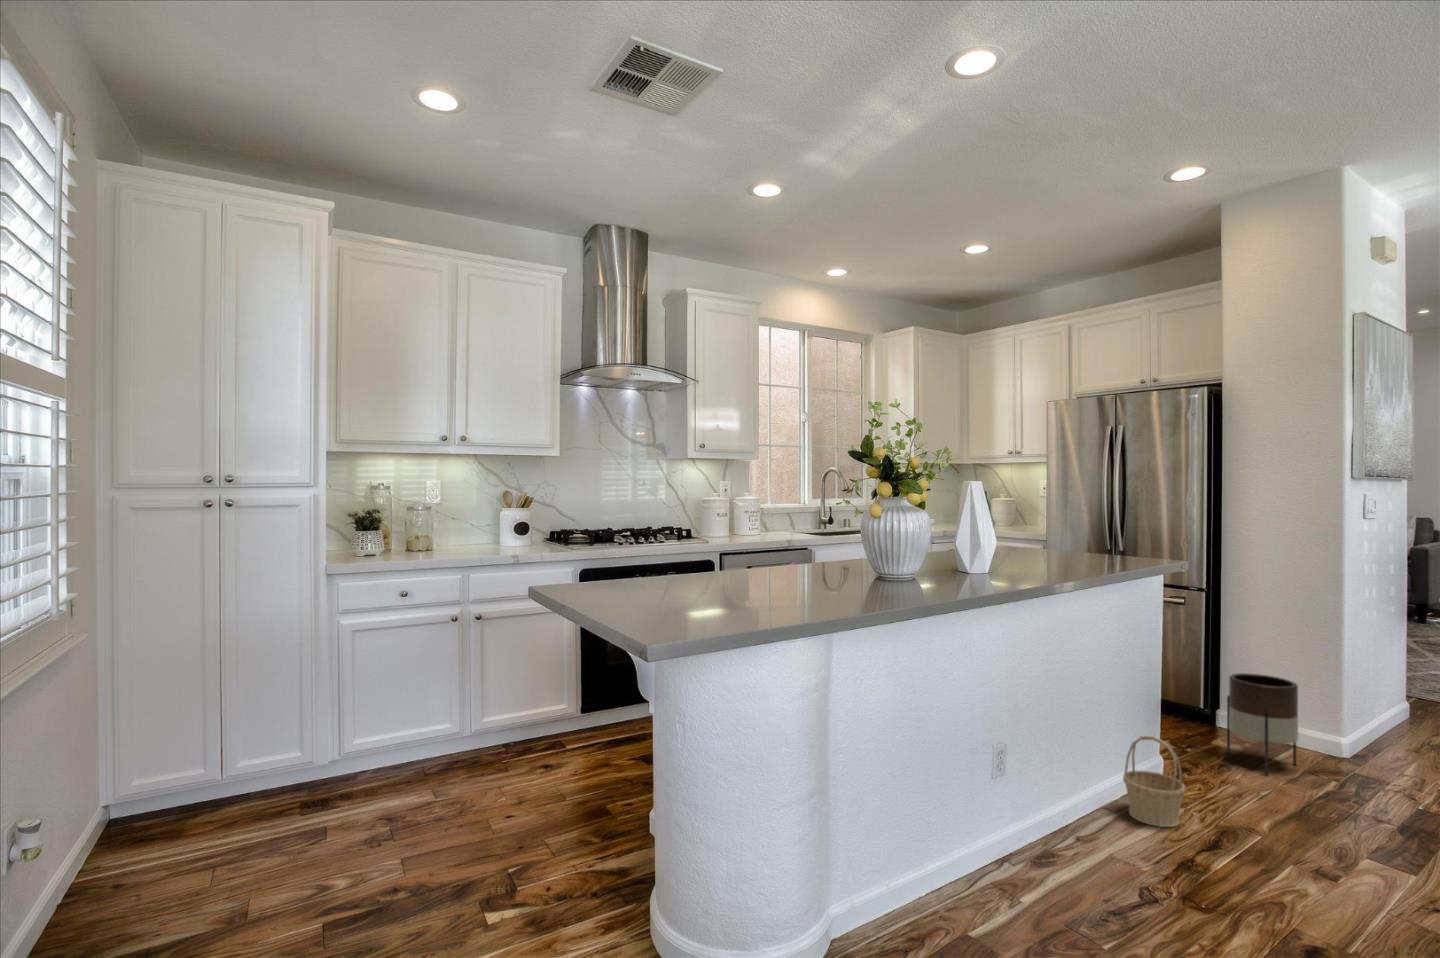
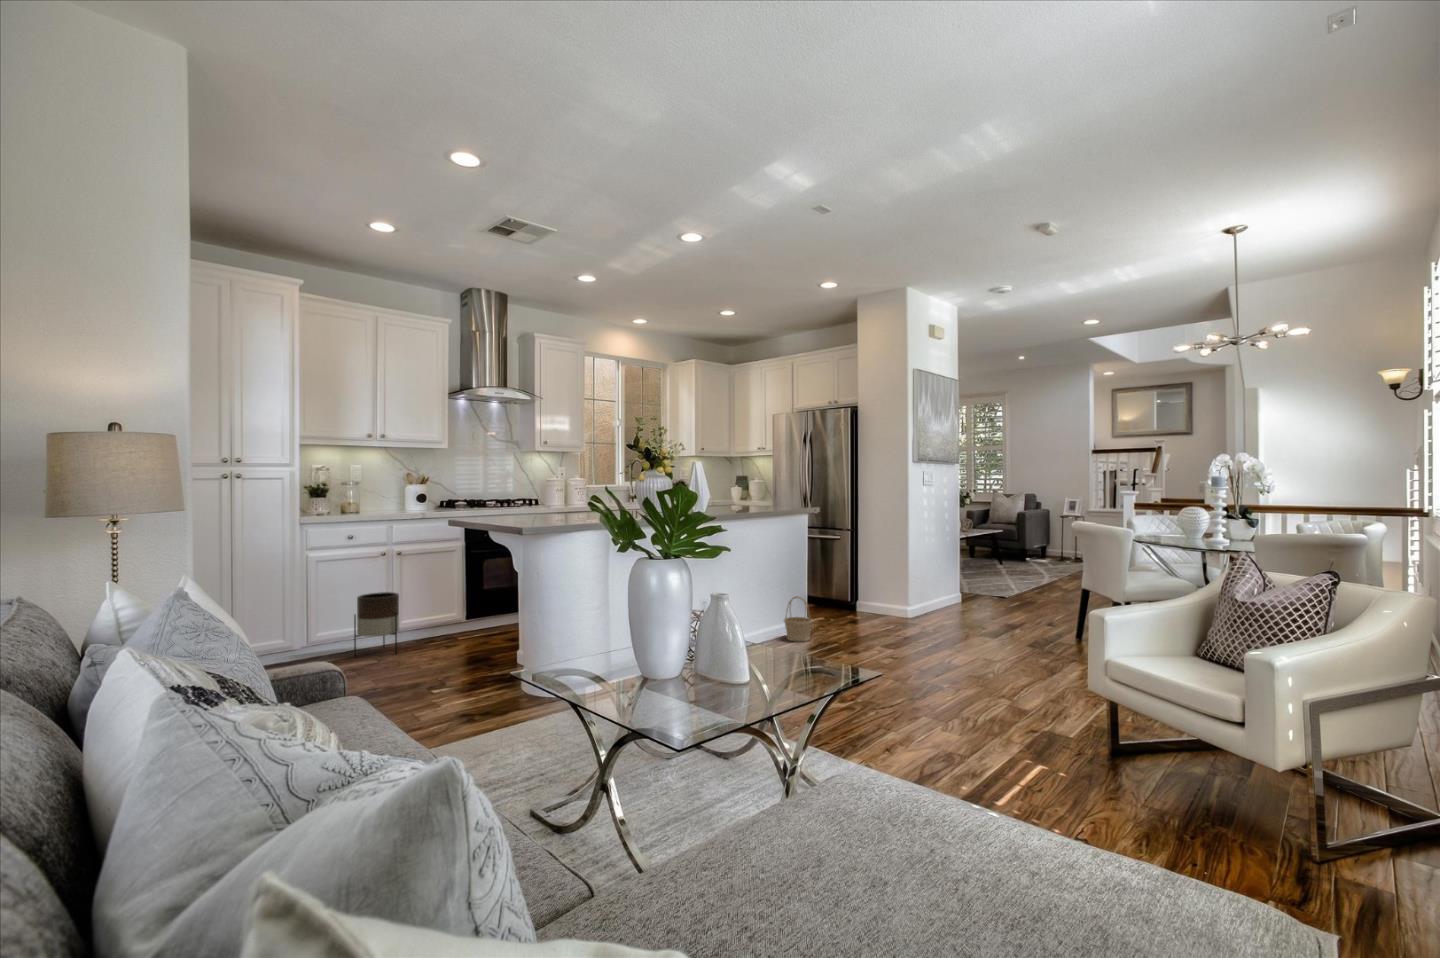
planter: present [1227,673,1298,775] -> present [354,592,399,656]

